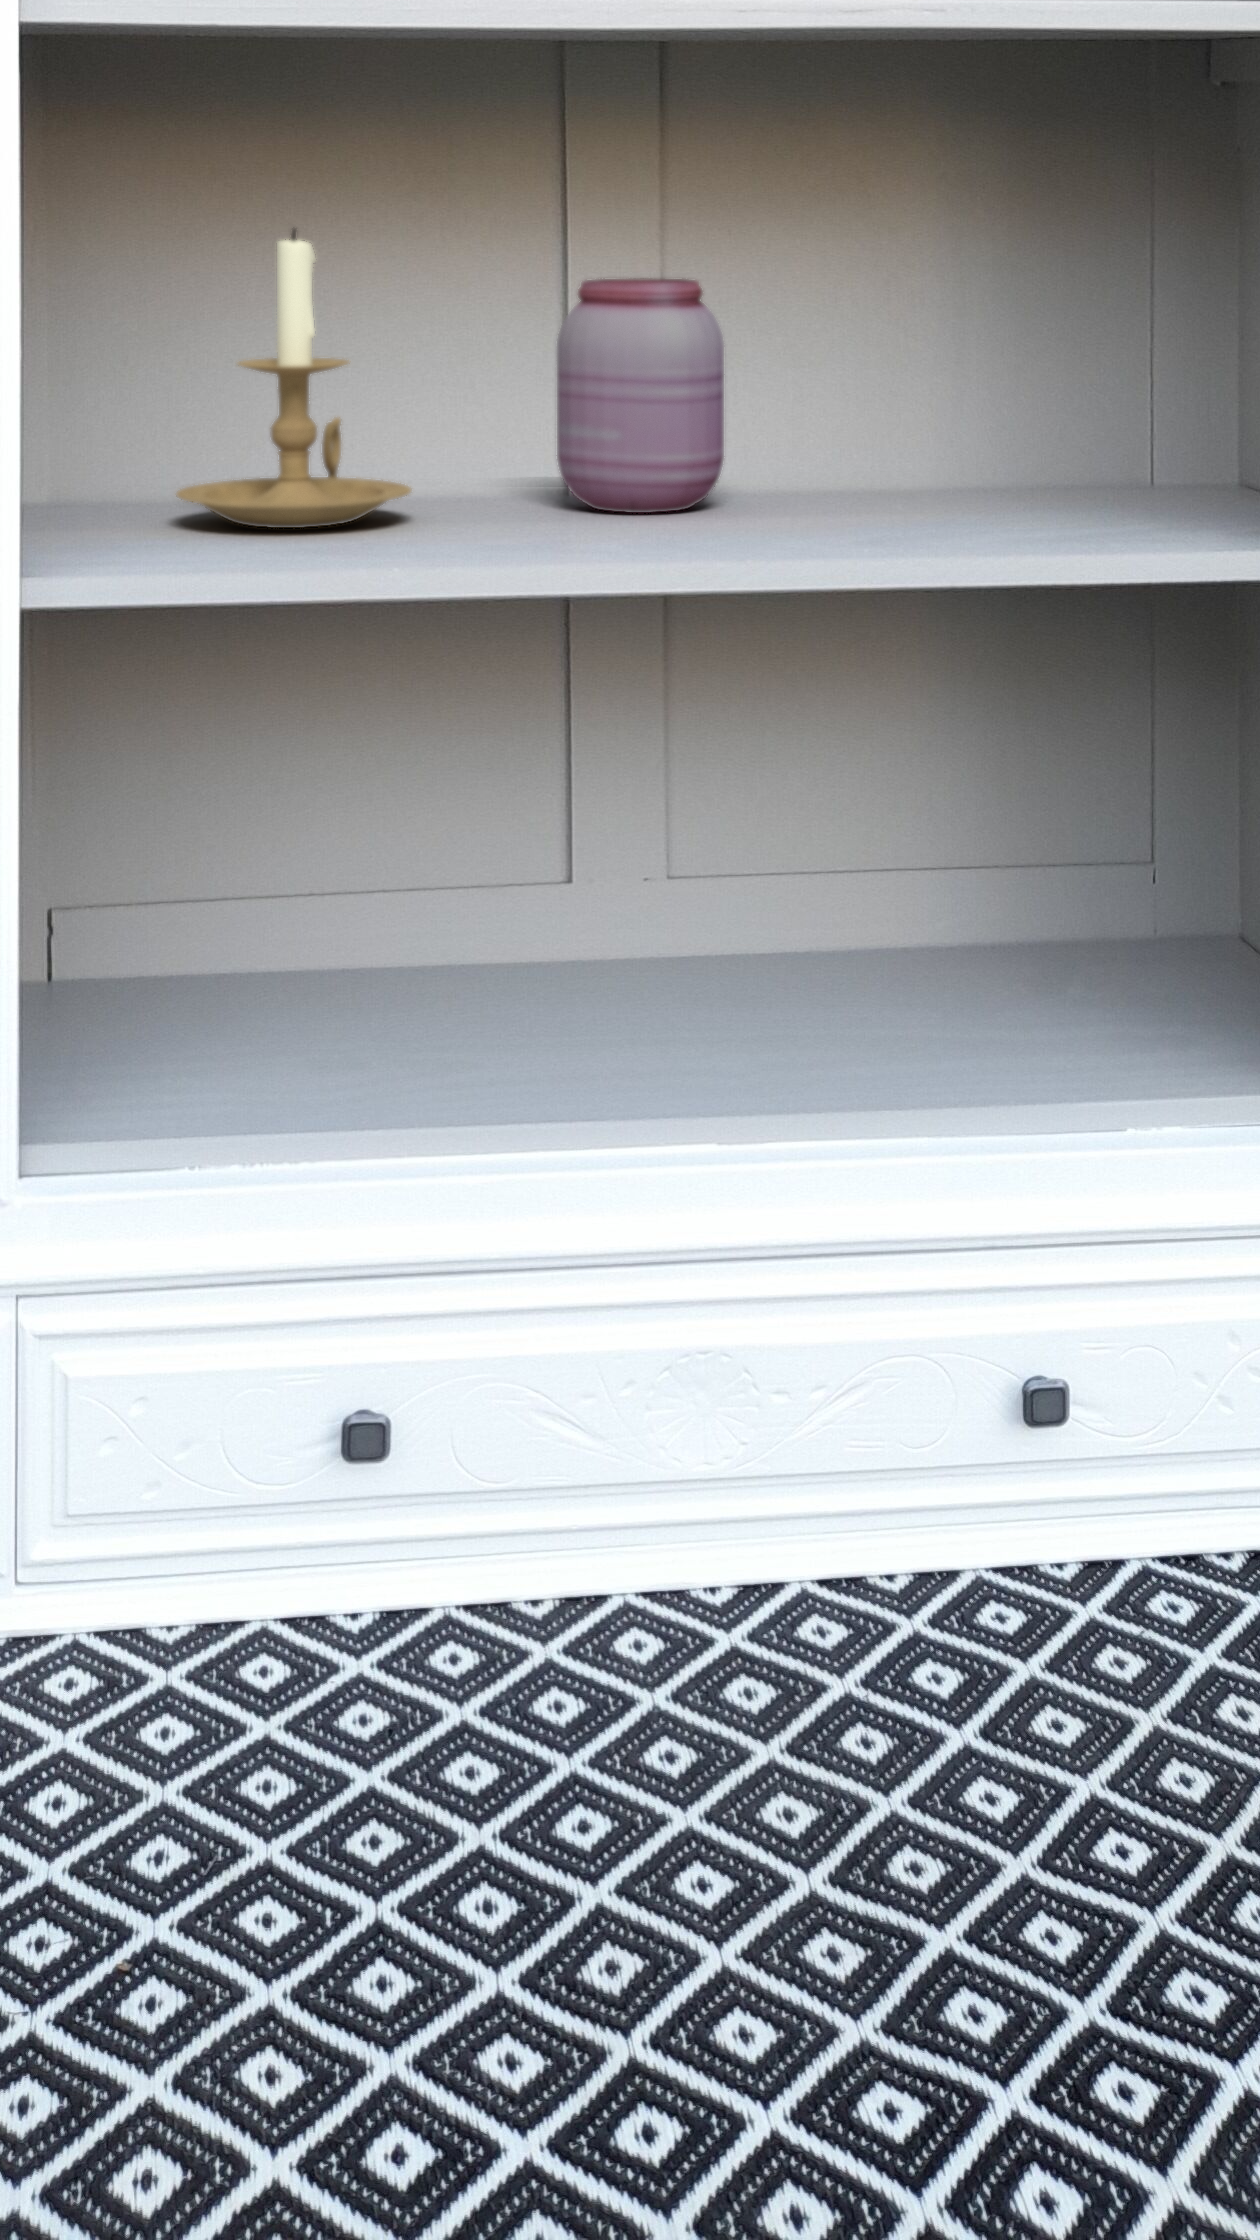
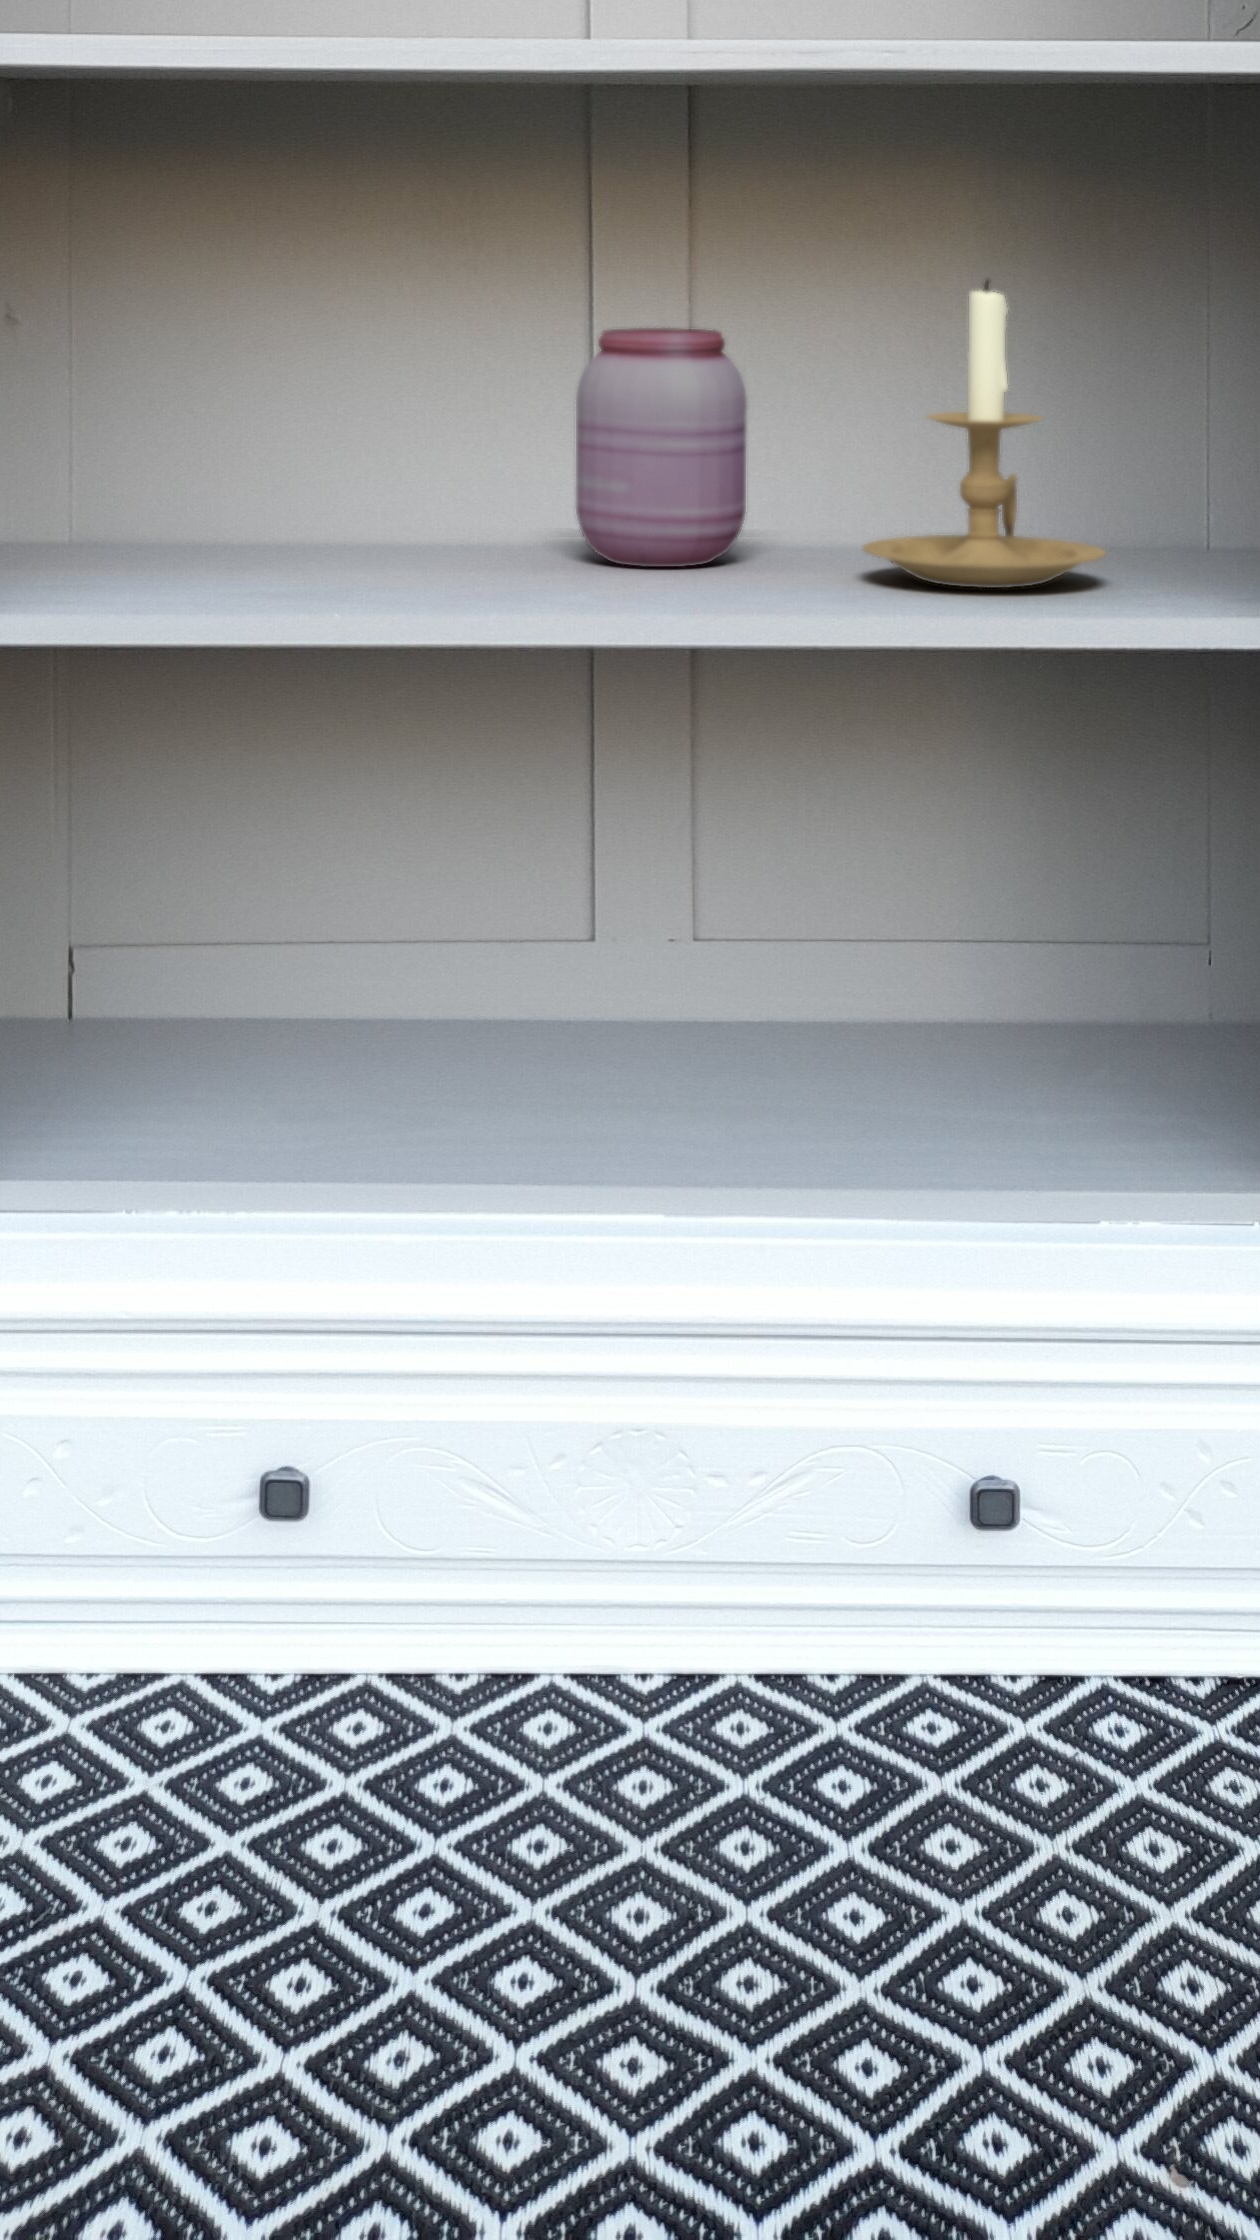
candle holder: present [177,229,411,528] -> present [862,280,1106,588]

